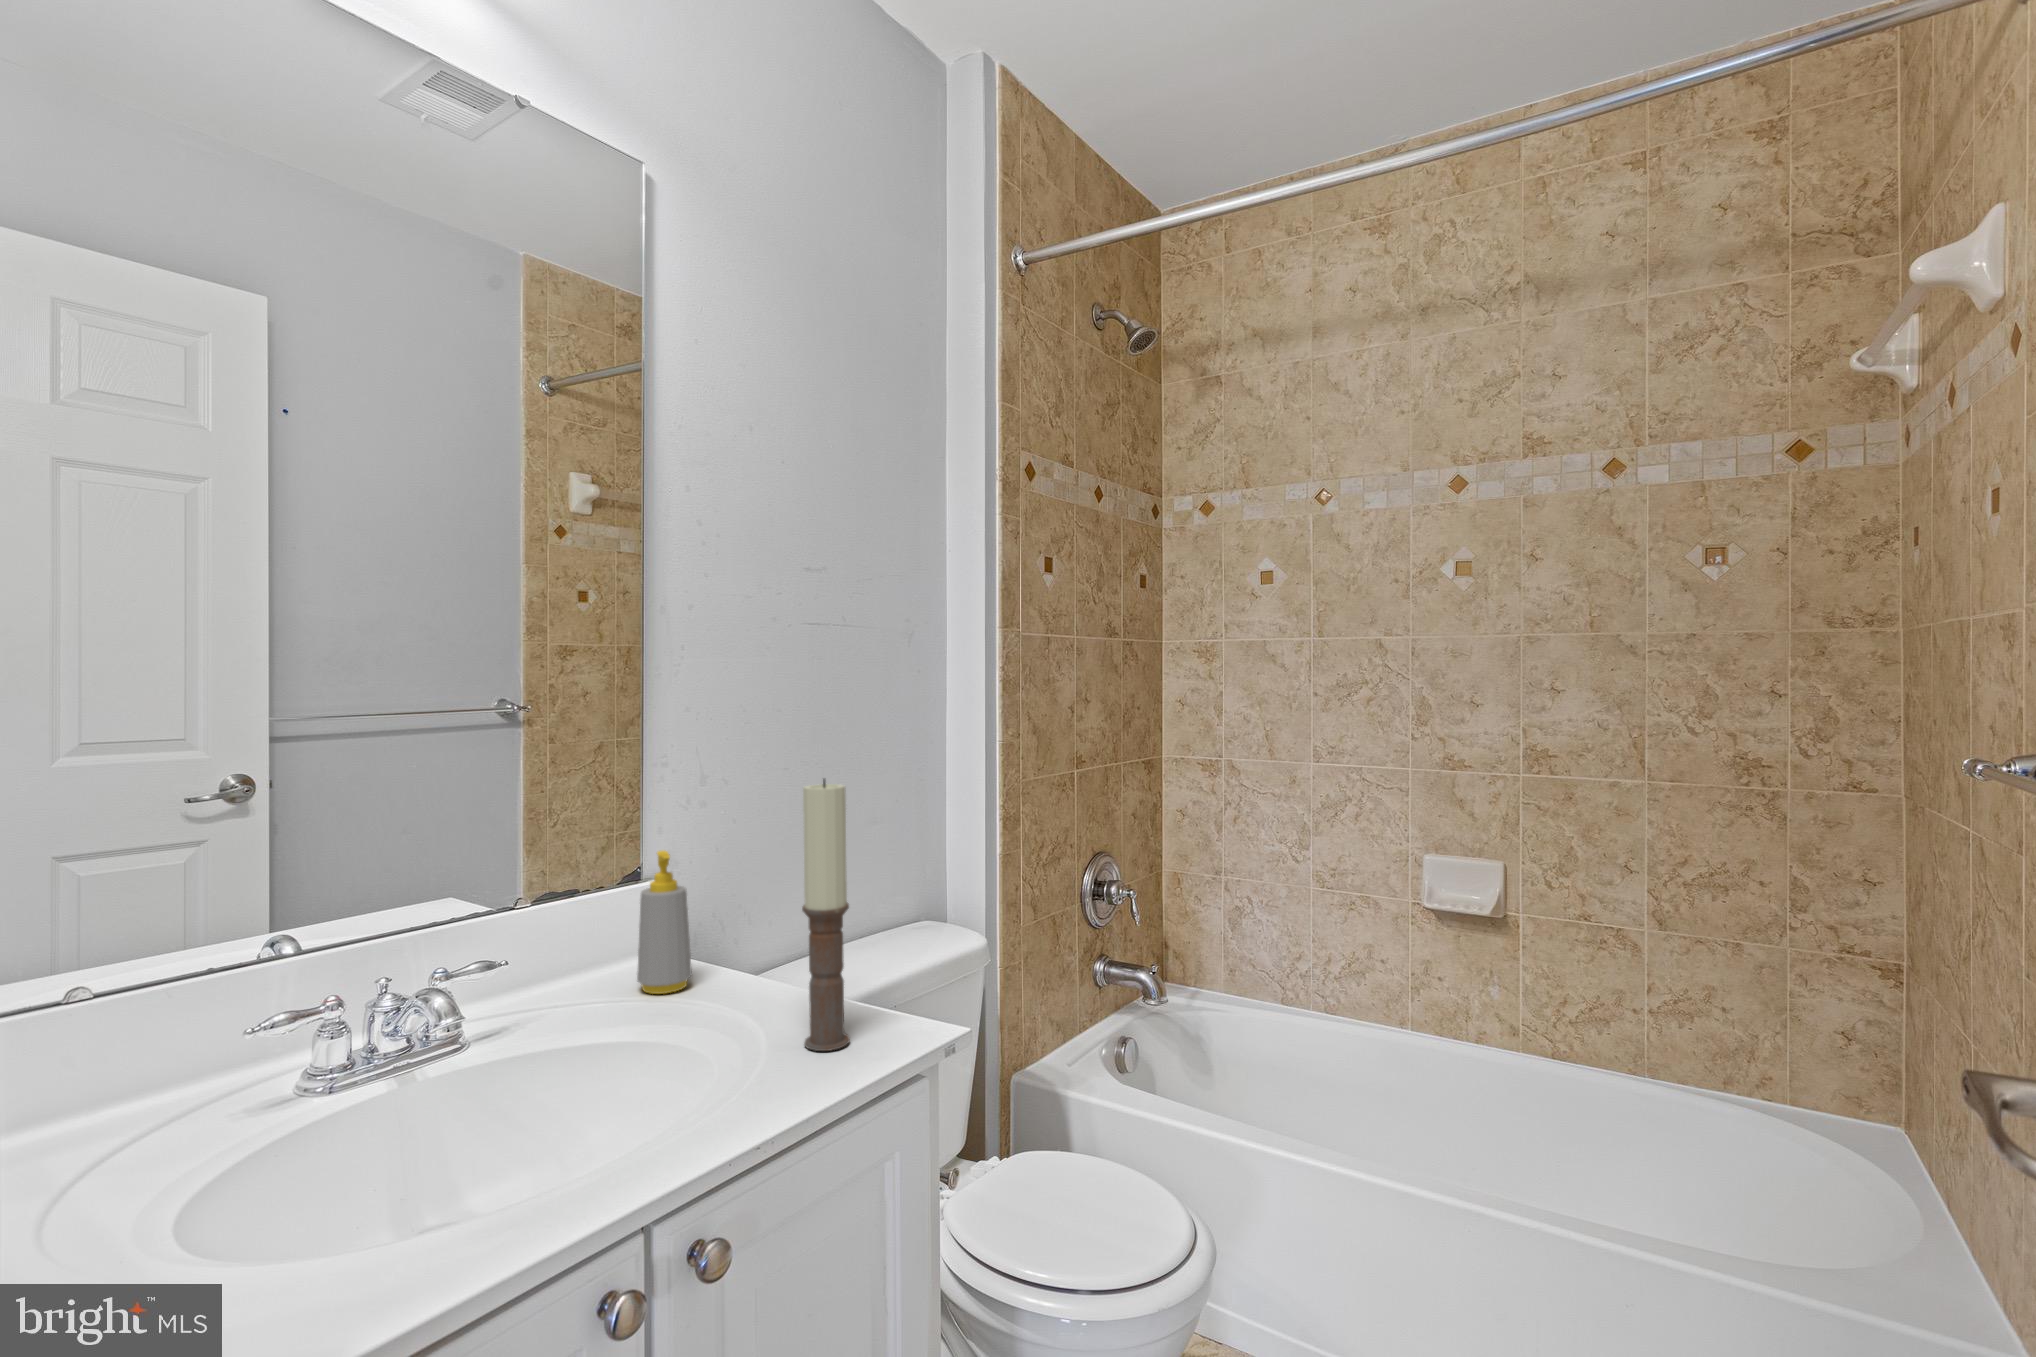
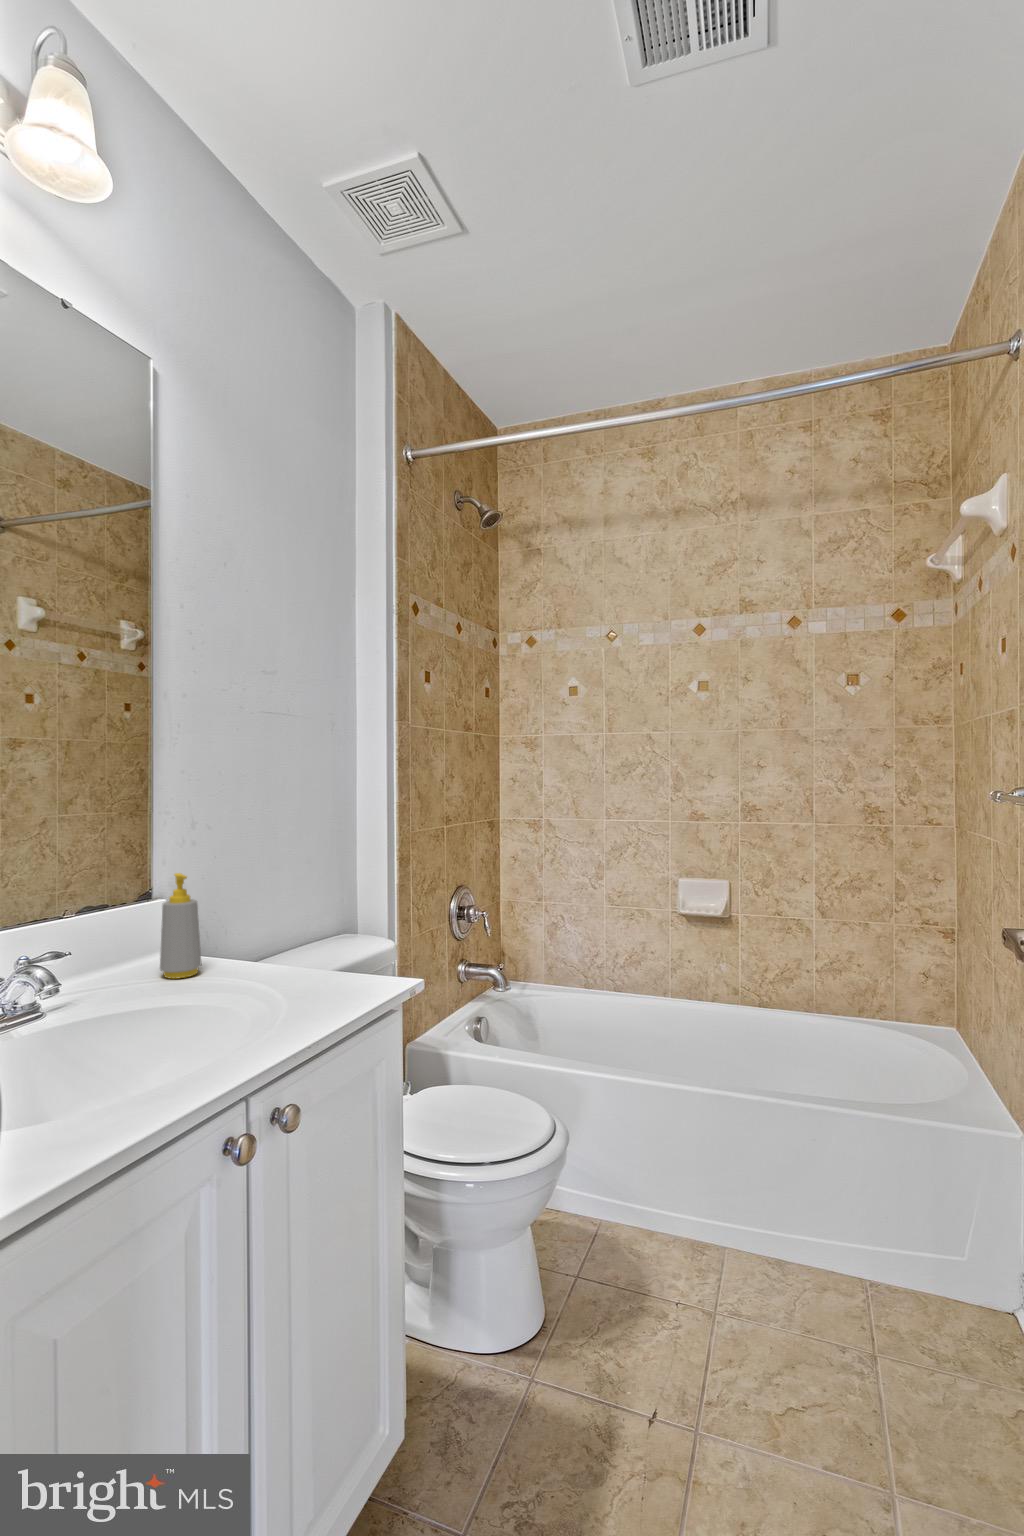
candle: present [802,779,850,1051] -> none [306,811,339,1002]

